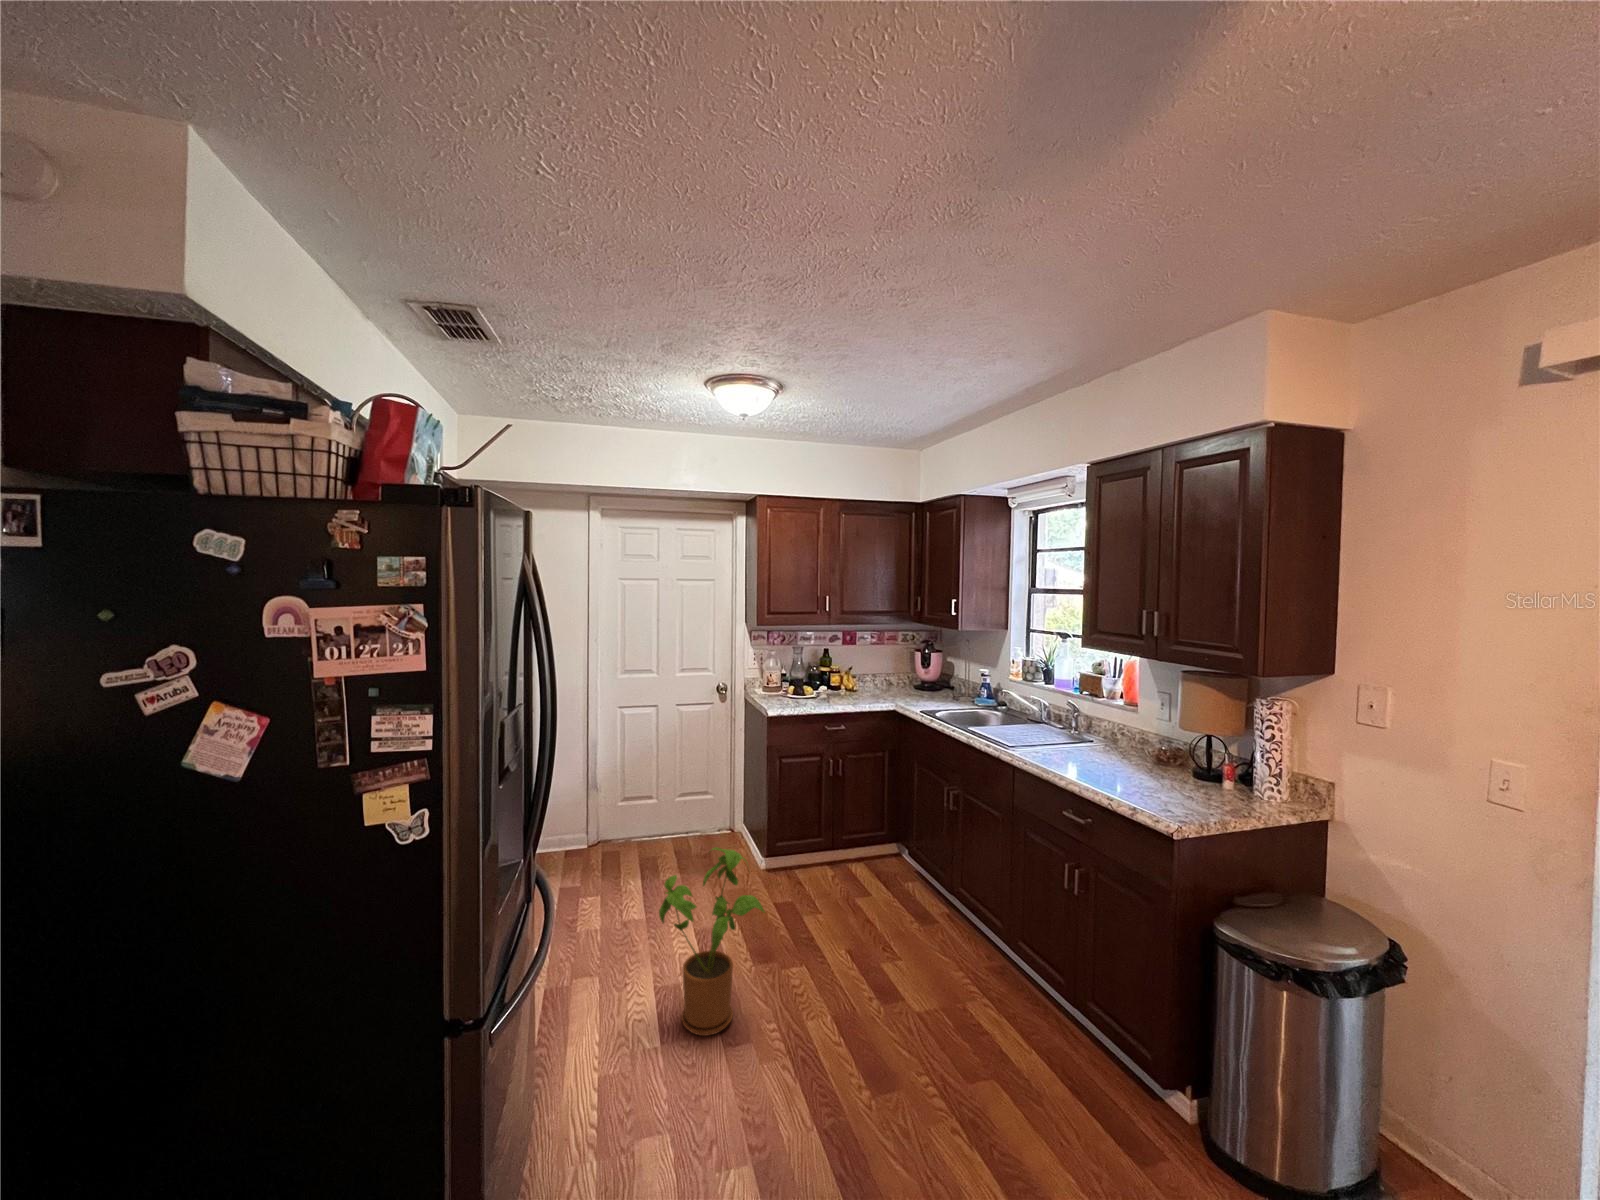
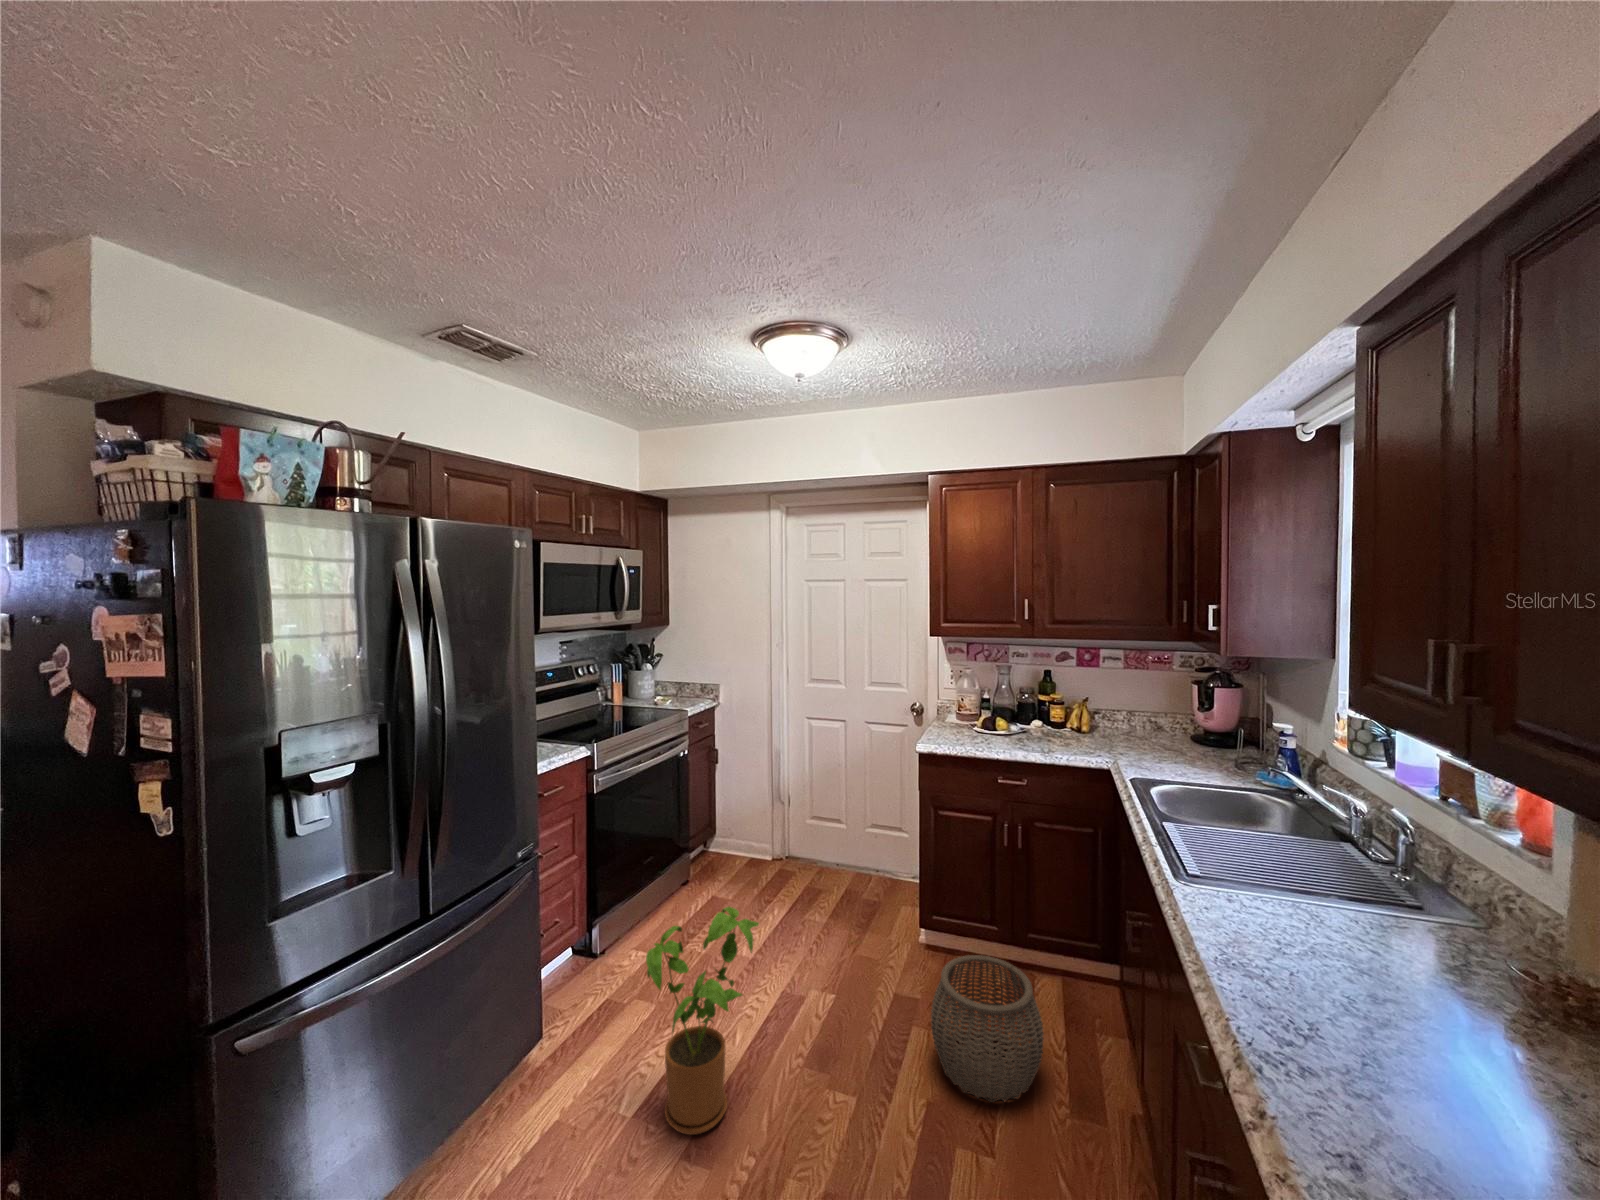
woven basket: none [828,846,903,936] -> present [931,955,1044,1102]

